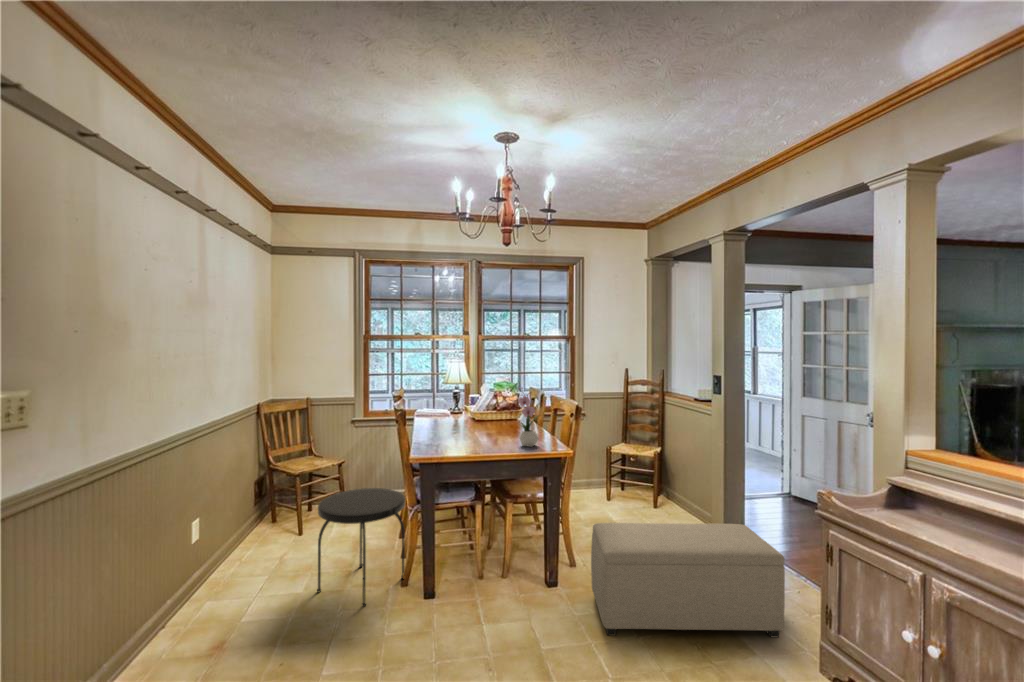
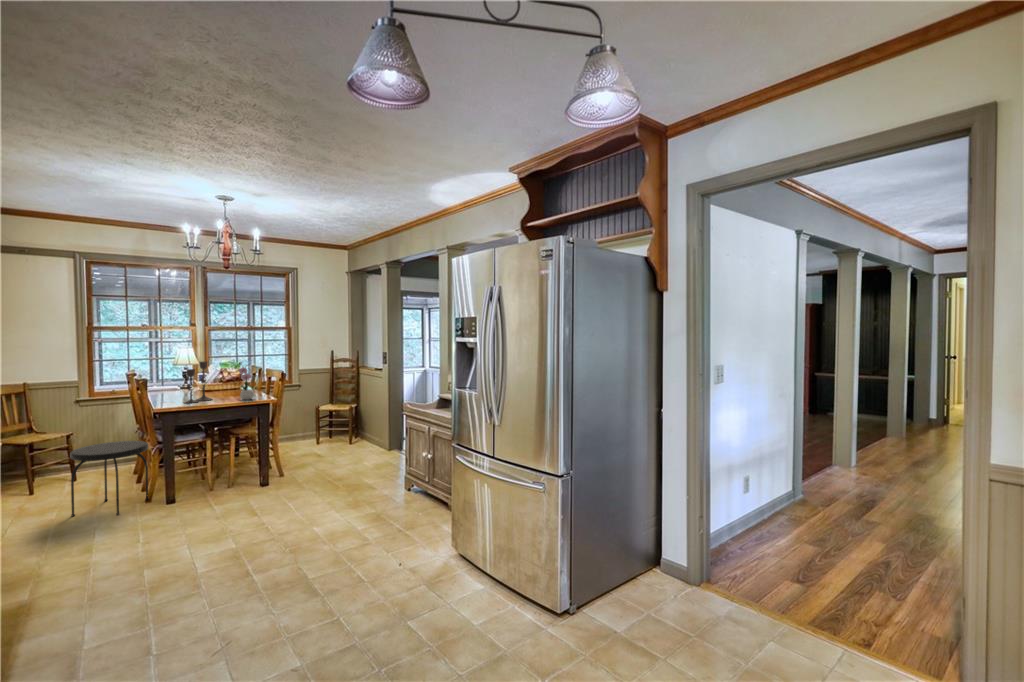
candlestick: none [447,384,484,446] -> present [184,362,212,403]
ottoman: present [591,523,785,637] -> none [291,433,395,498]

